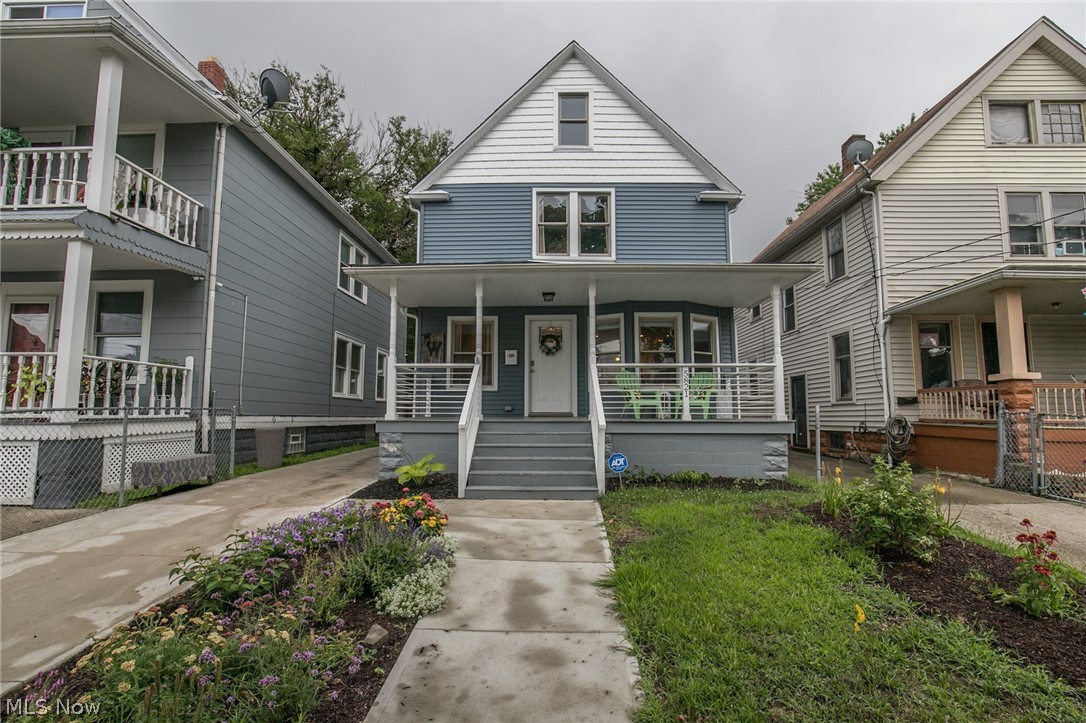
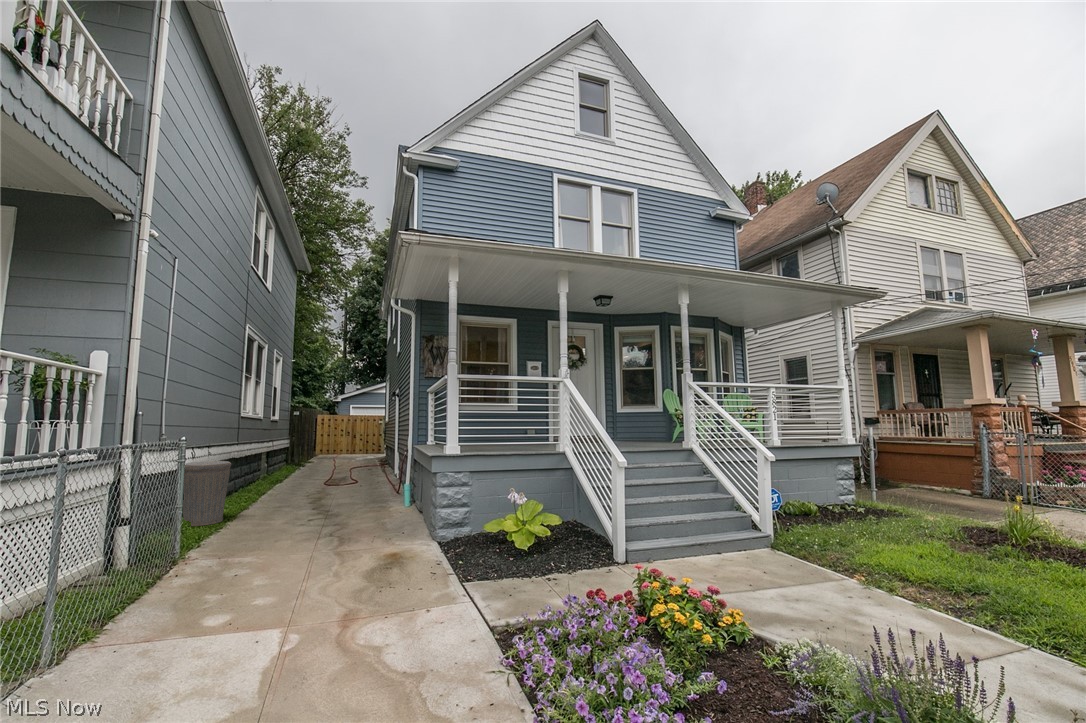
bench: present [131,454,215,496] -> none [32,515,172,611]

